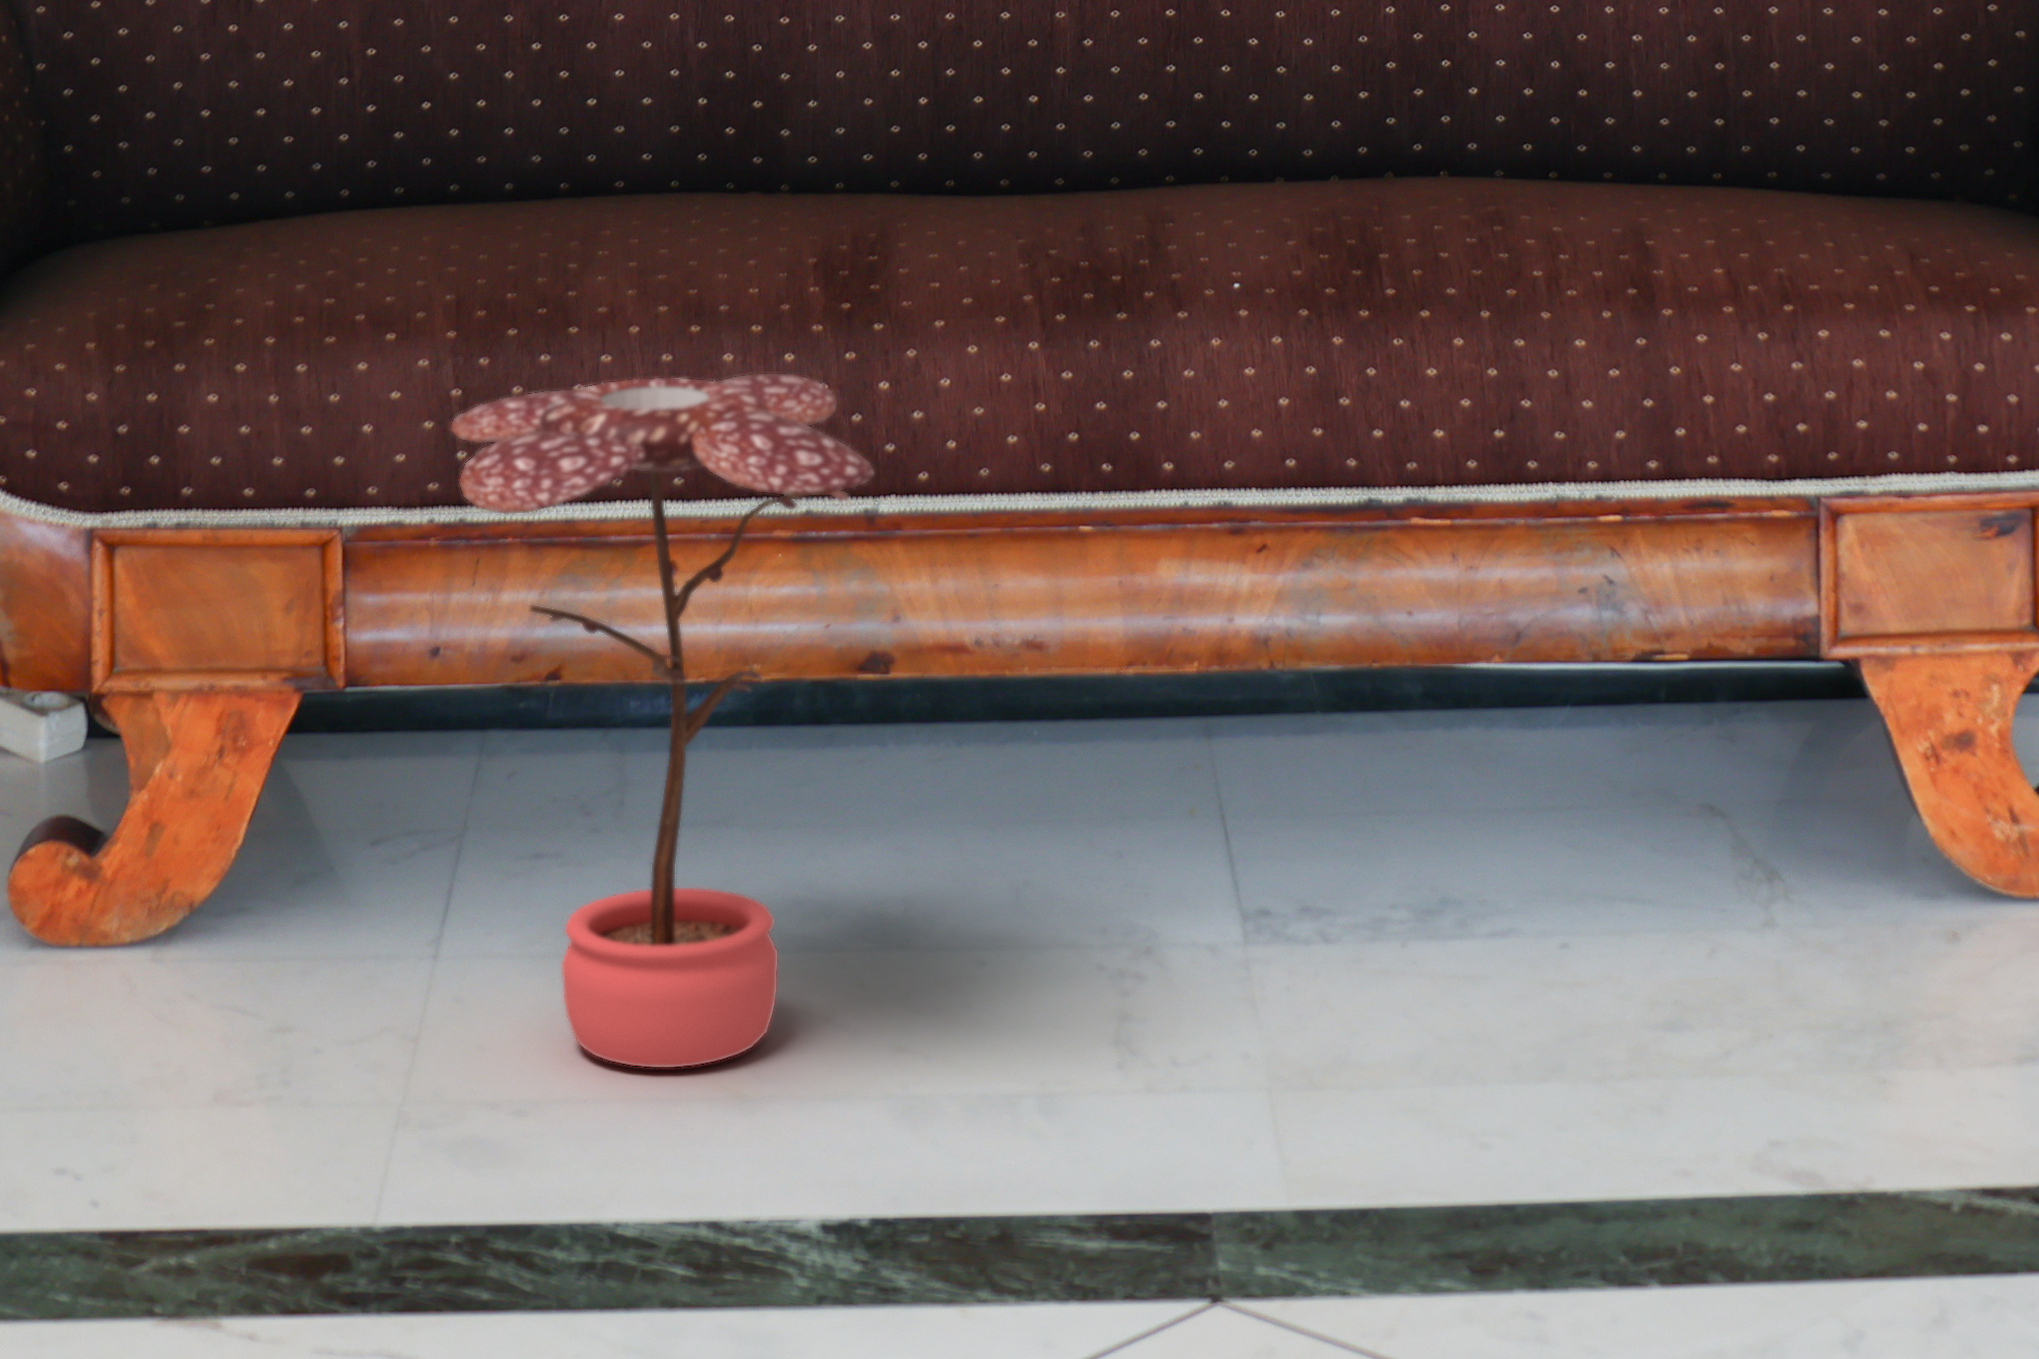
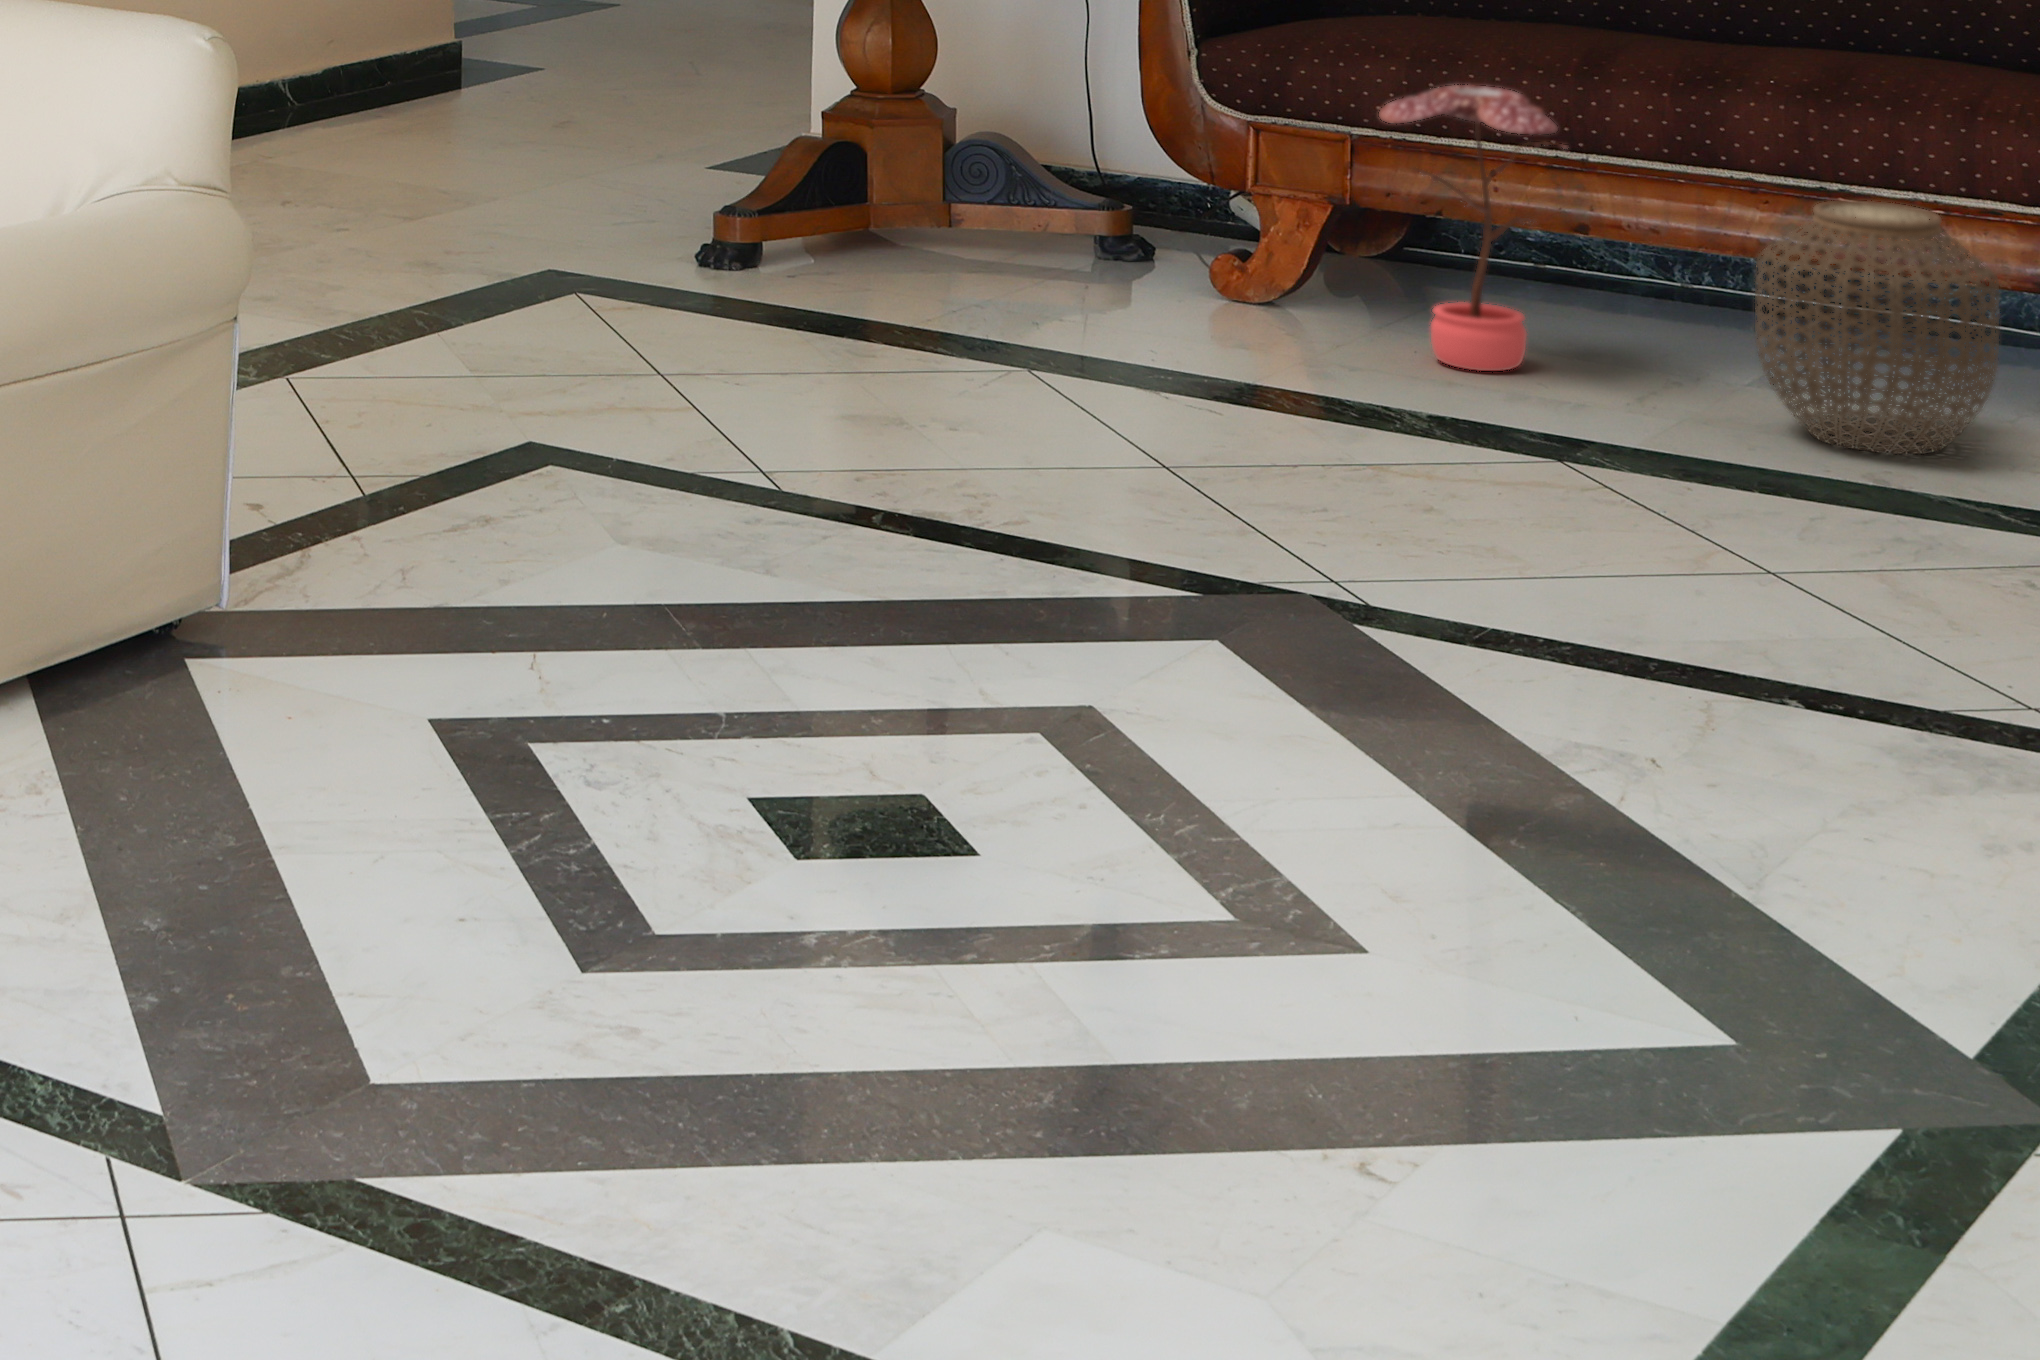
woven basket: none [1352,524,1853,1107] -> present [1755,201,2000,454]

